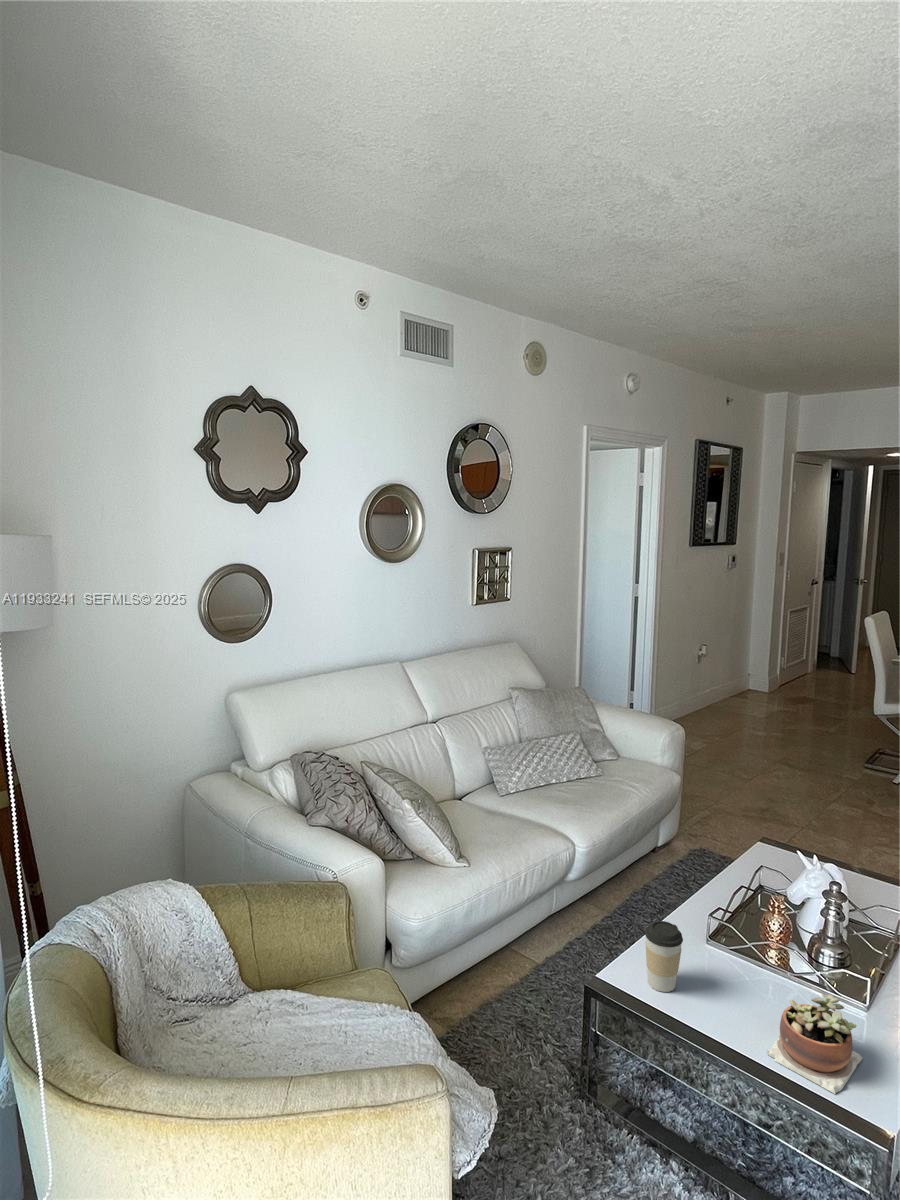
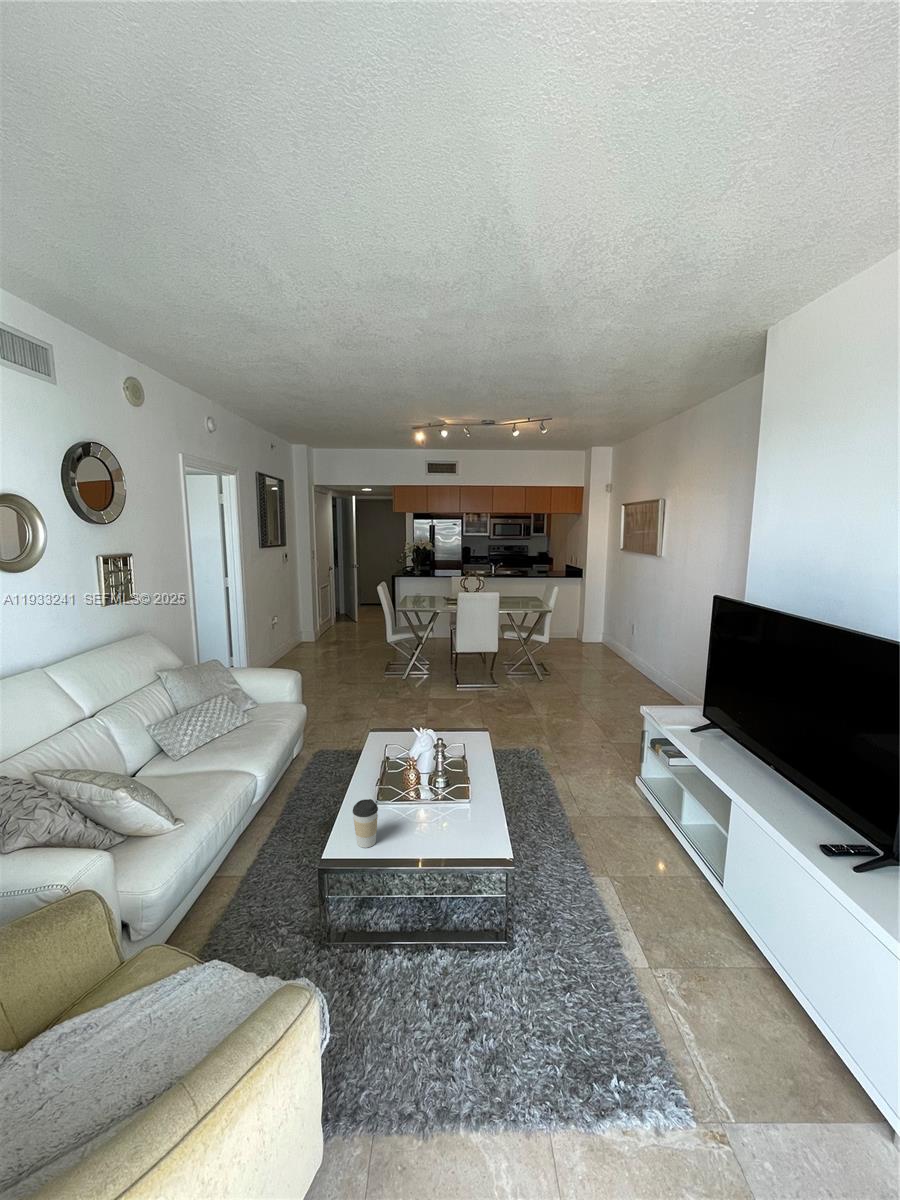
succulent plant: present [767,993,862,1094] -> none [444,801,486,854]

